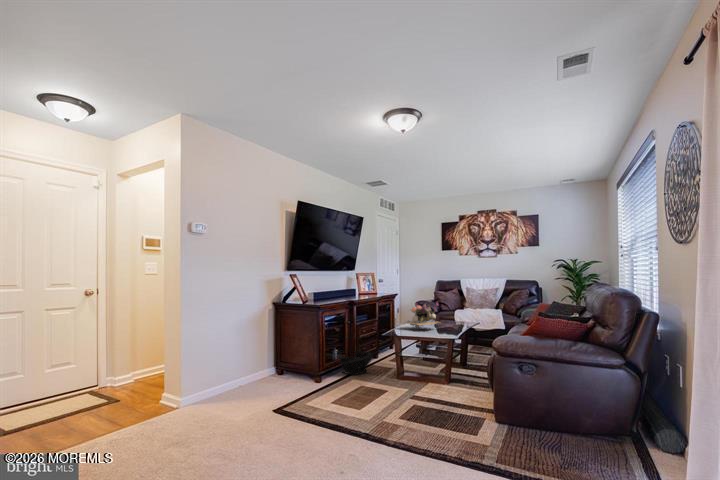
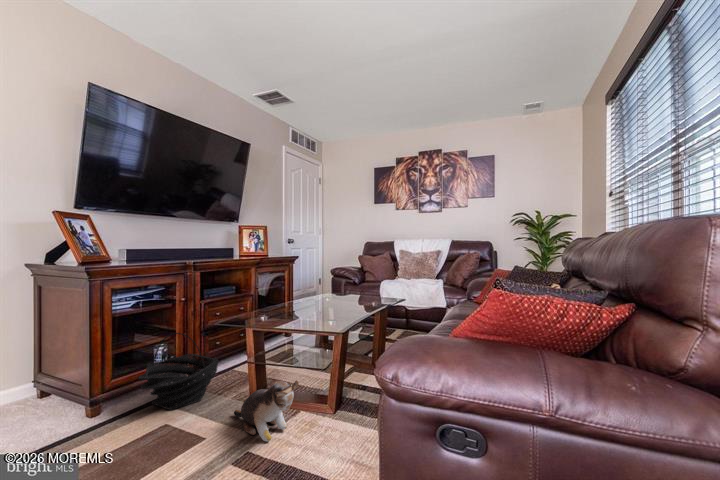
flower arrangement: present [407,302,439,328] -> none [288,264,351,313]
plush toy: none [388,357,425,385] -> present [234,381,299,442]

